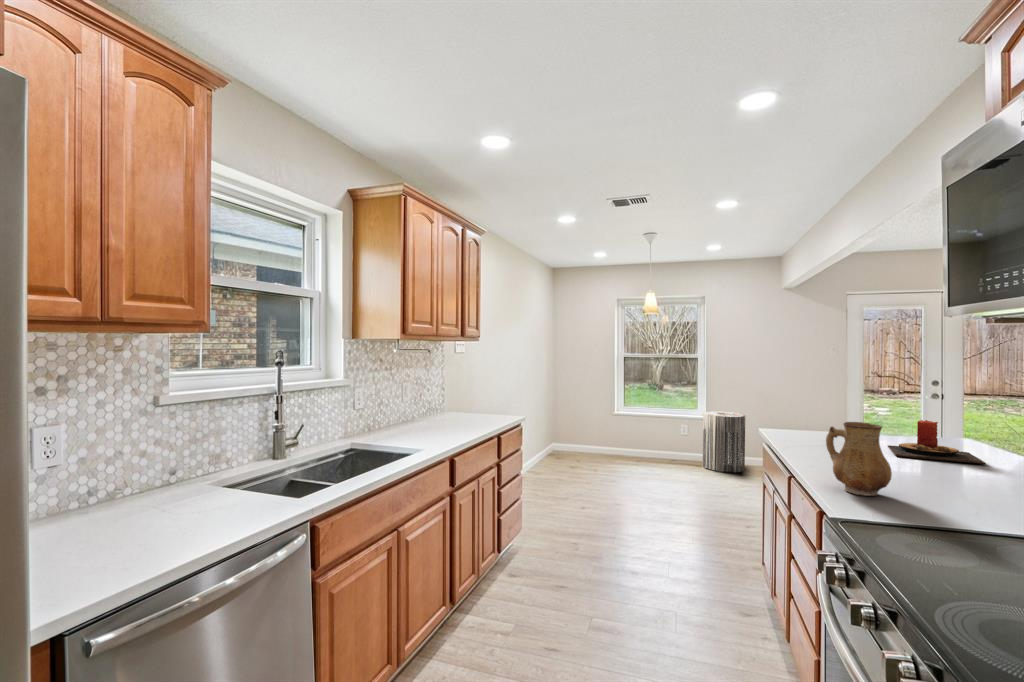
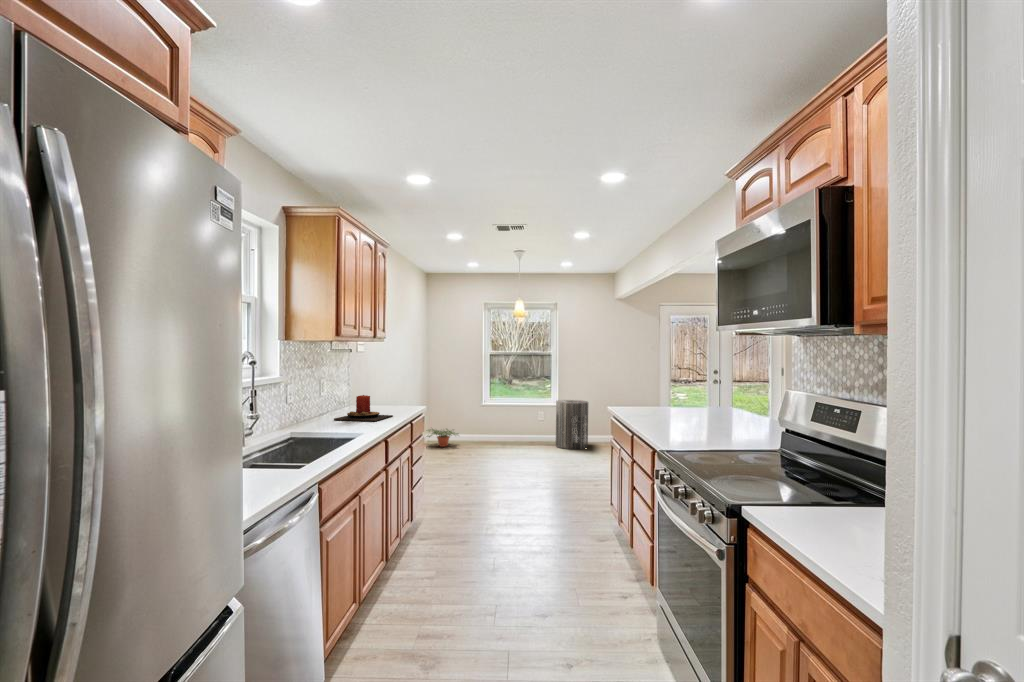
candle: present [888,420,986,464] -> present [334,395,393,421]
ceramic pitcher: present [826,422,892,496] -> none [656,394,693,439]
potted plant: none [551,435,589,457] -> present [427,429,458,447]

